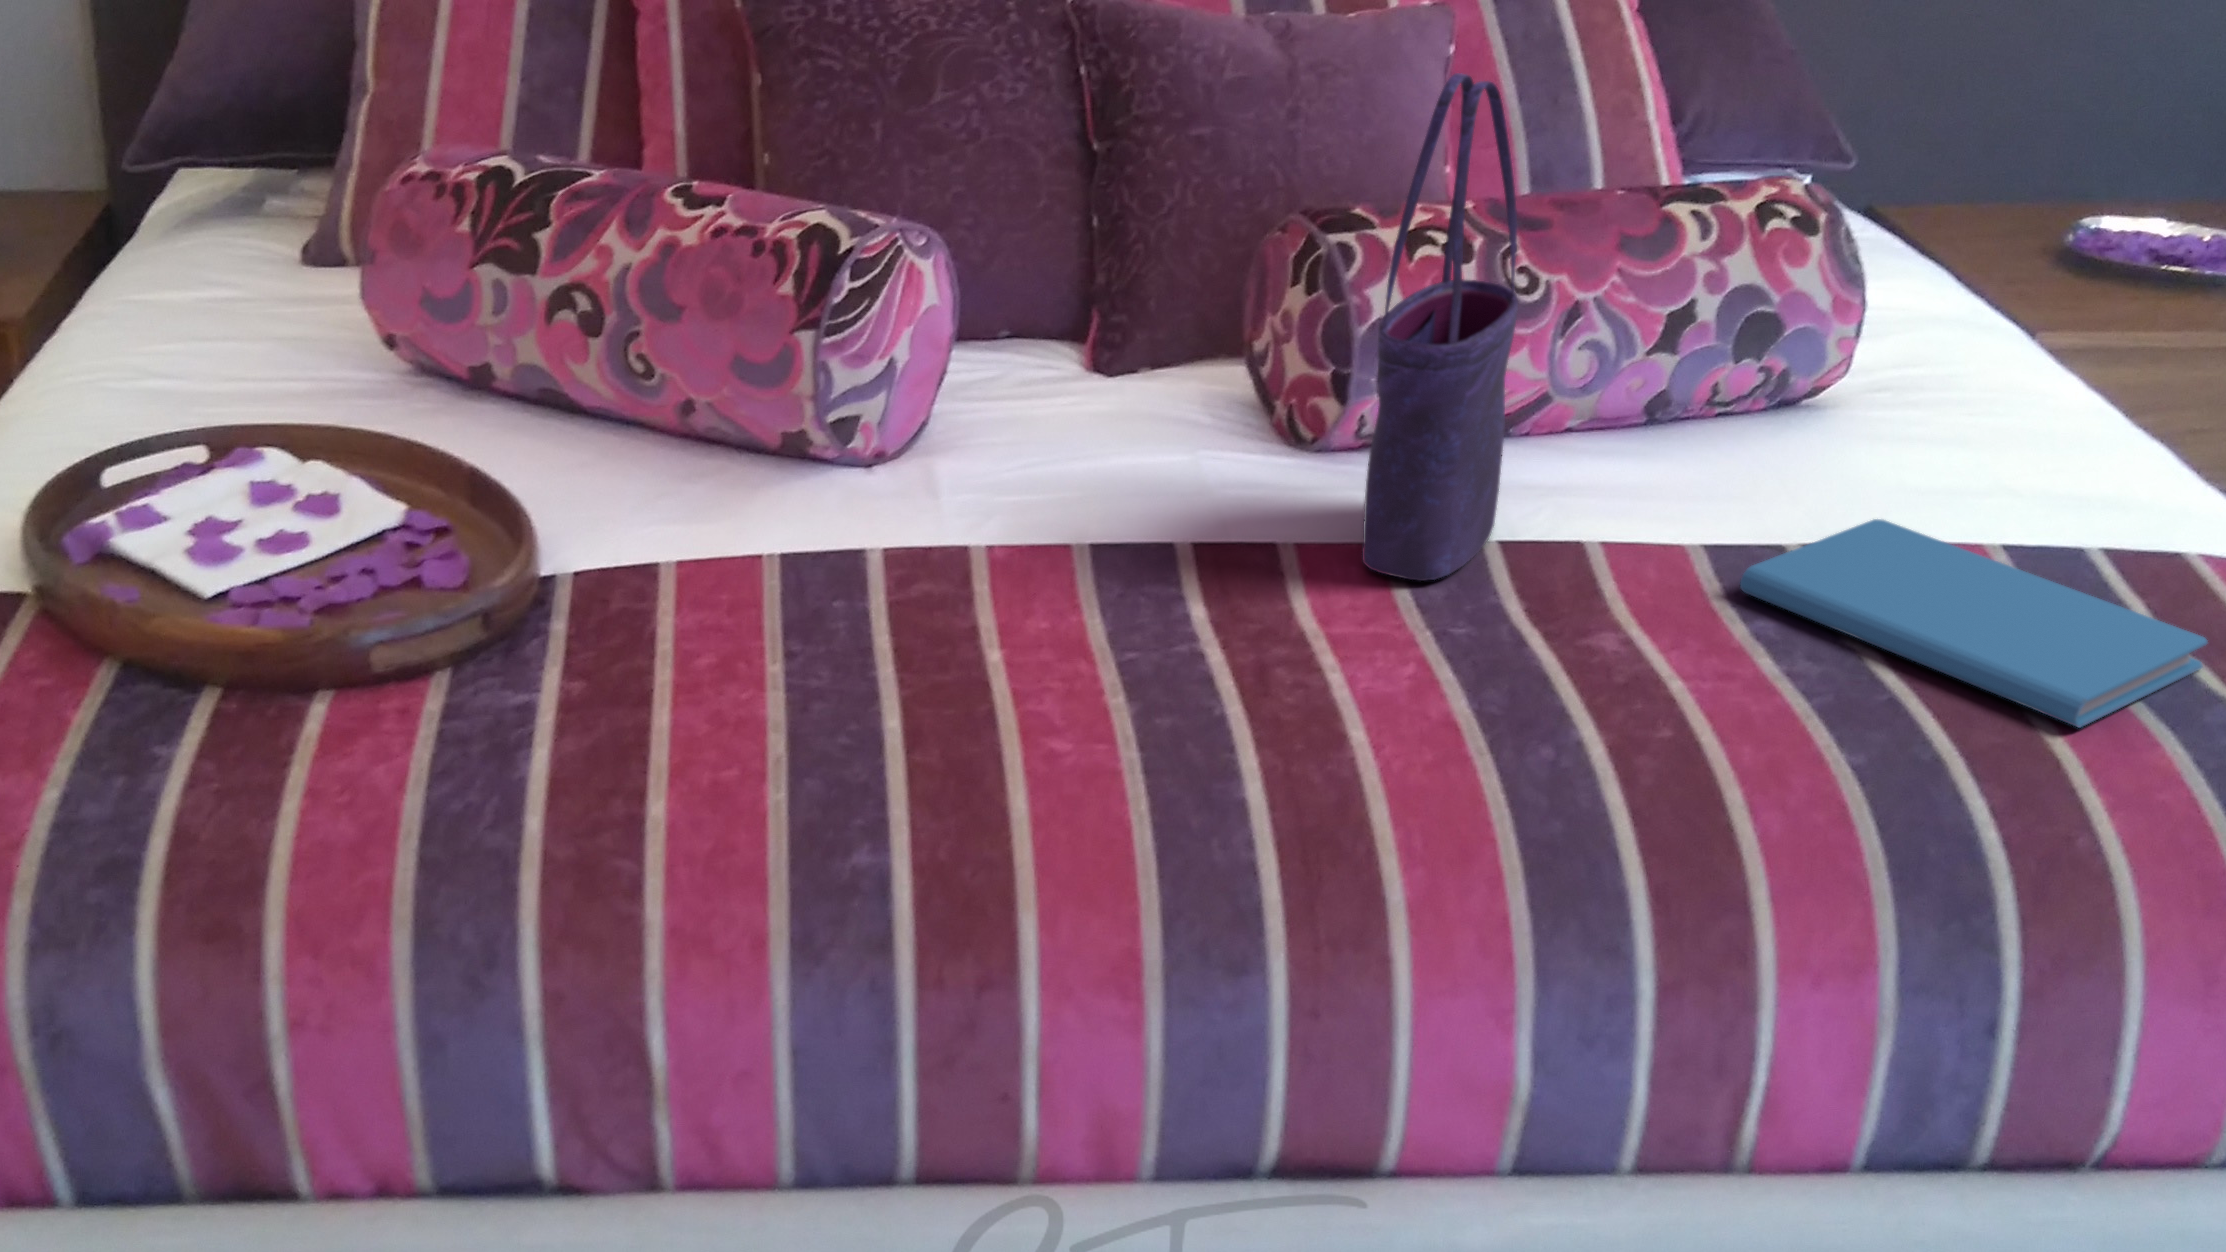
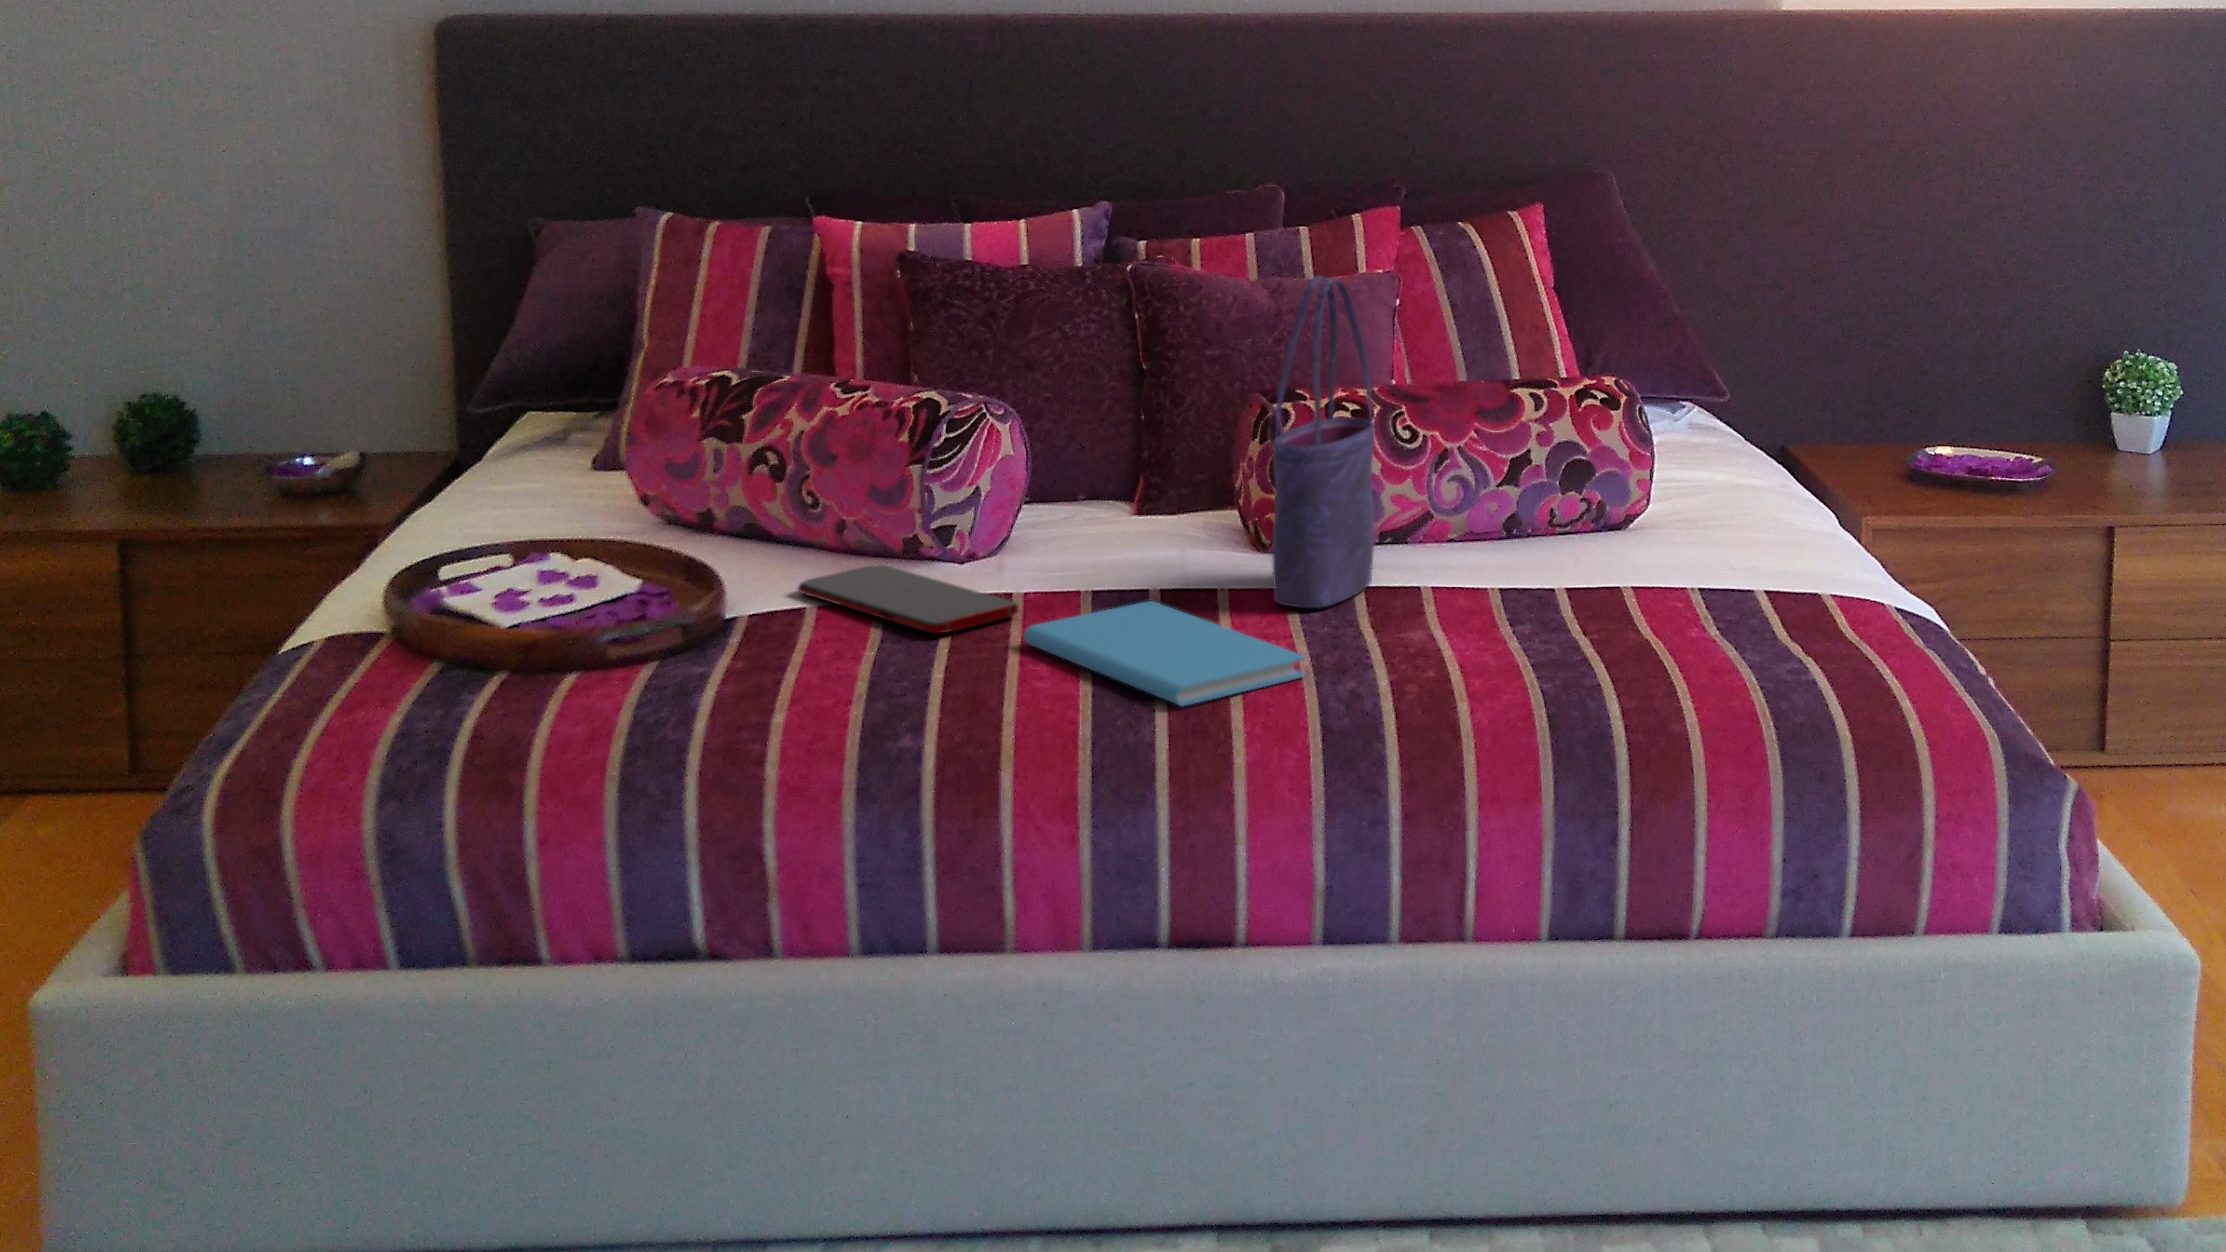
smartphone: none [641,478,984,625] -> present [798,565,1019,633]
book: present [1740,519,2208,728] -> present [1024,601,1304,706]

